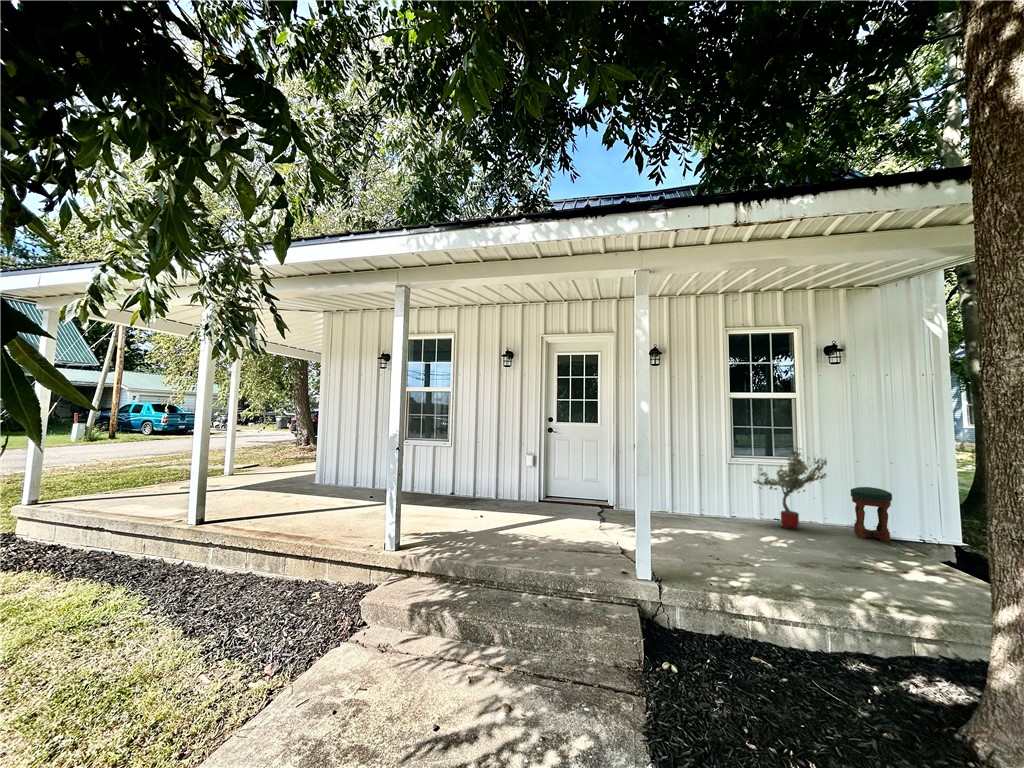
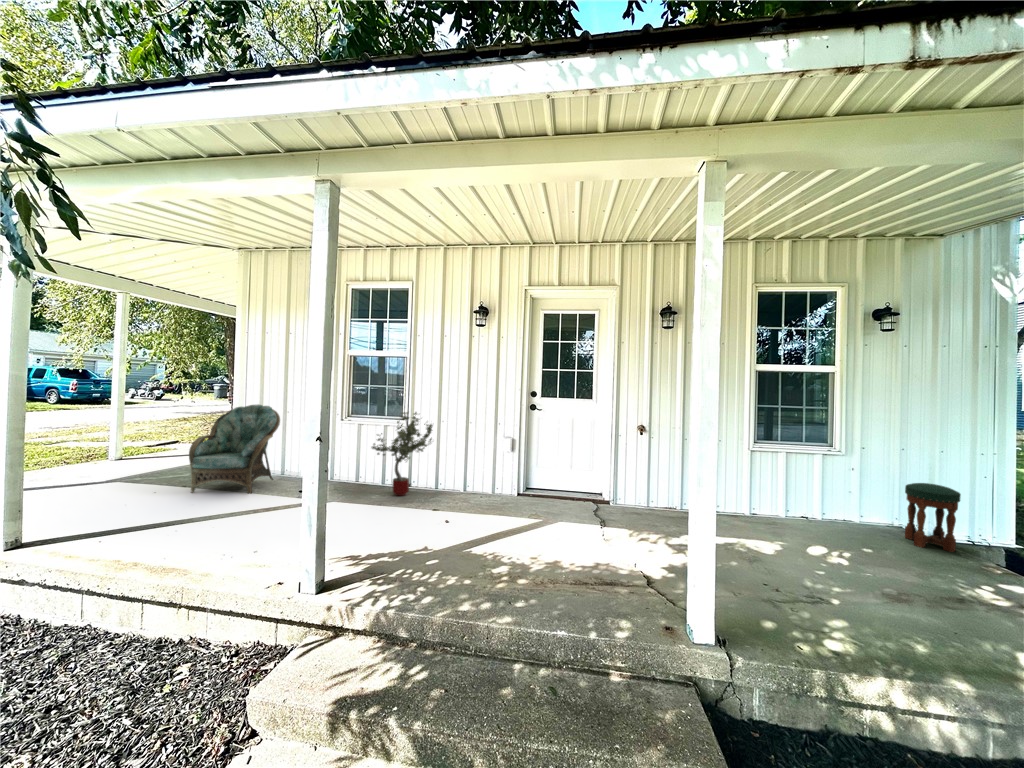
armchair: none [291,431,355,499] -> present [189,404,280,494]
potted tree: present [753,447,827,529] -> present [372,412,433,496]

